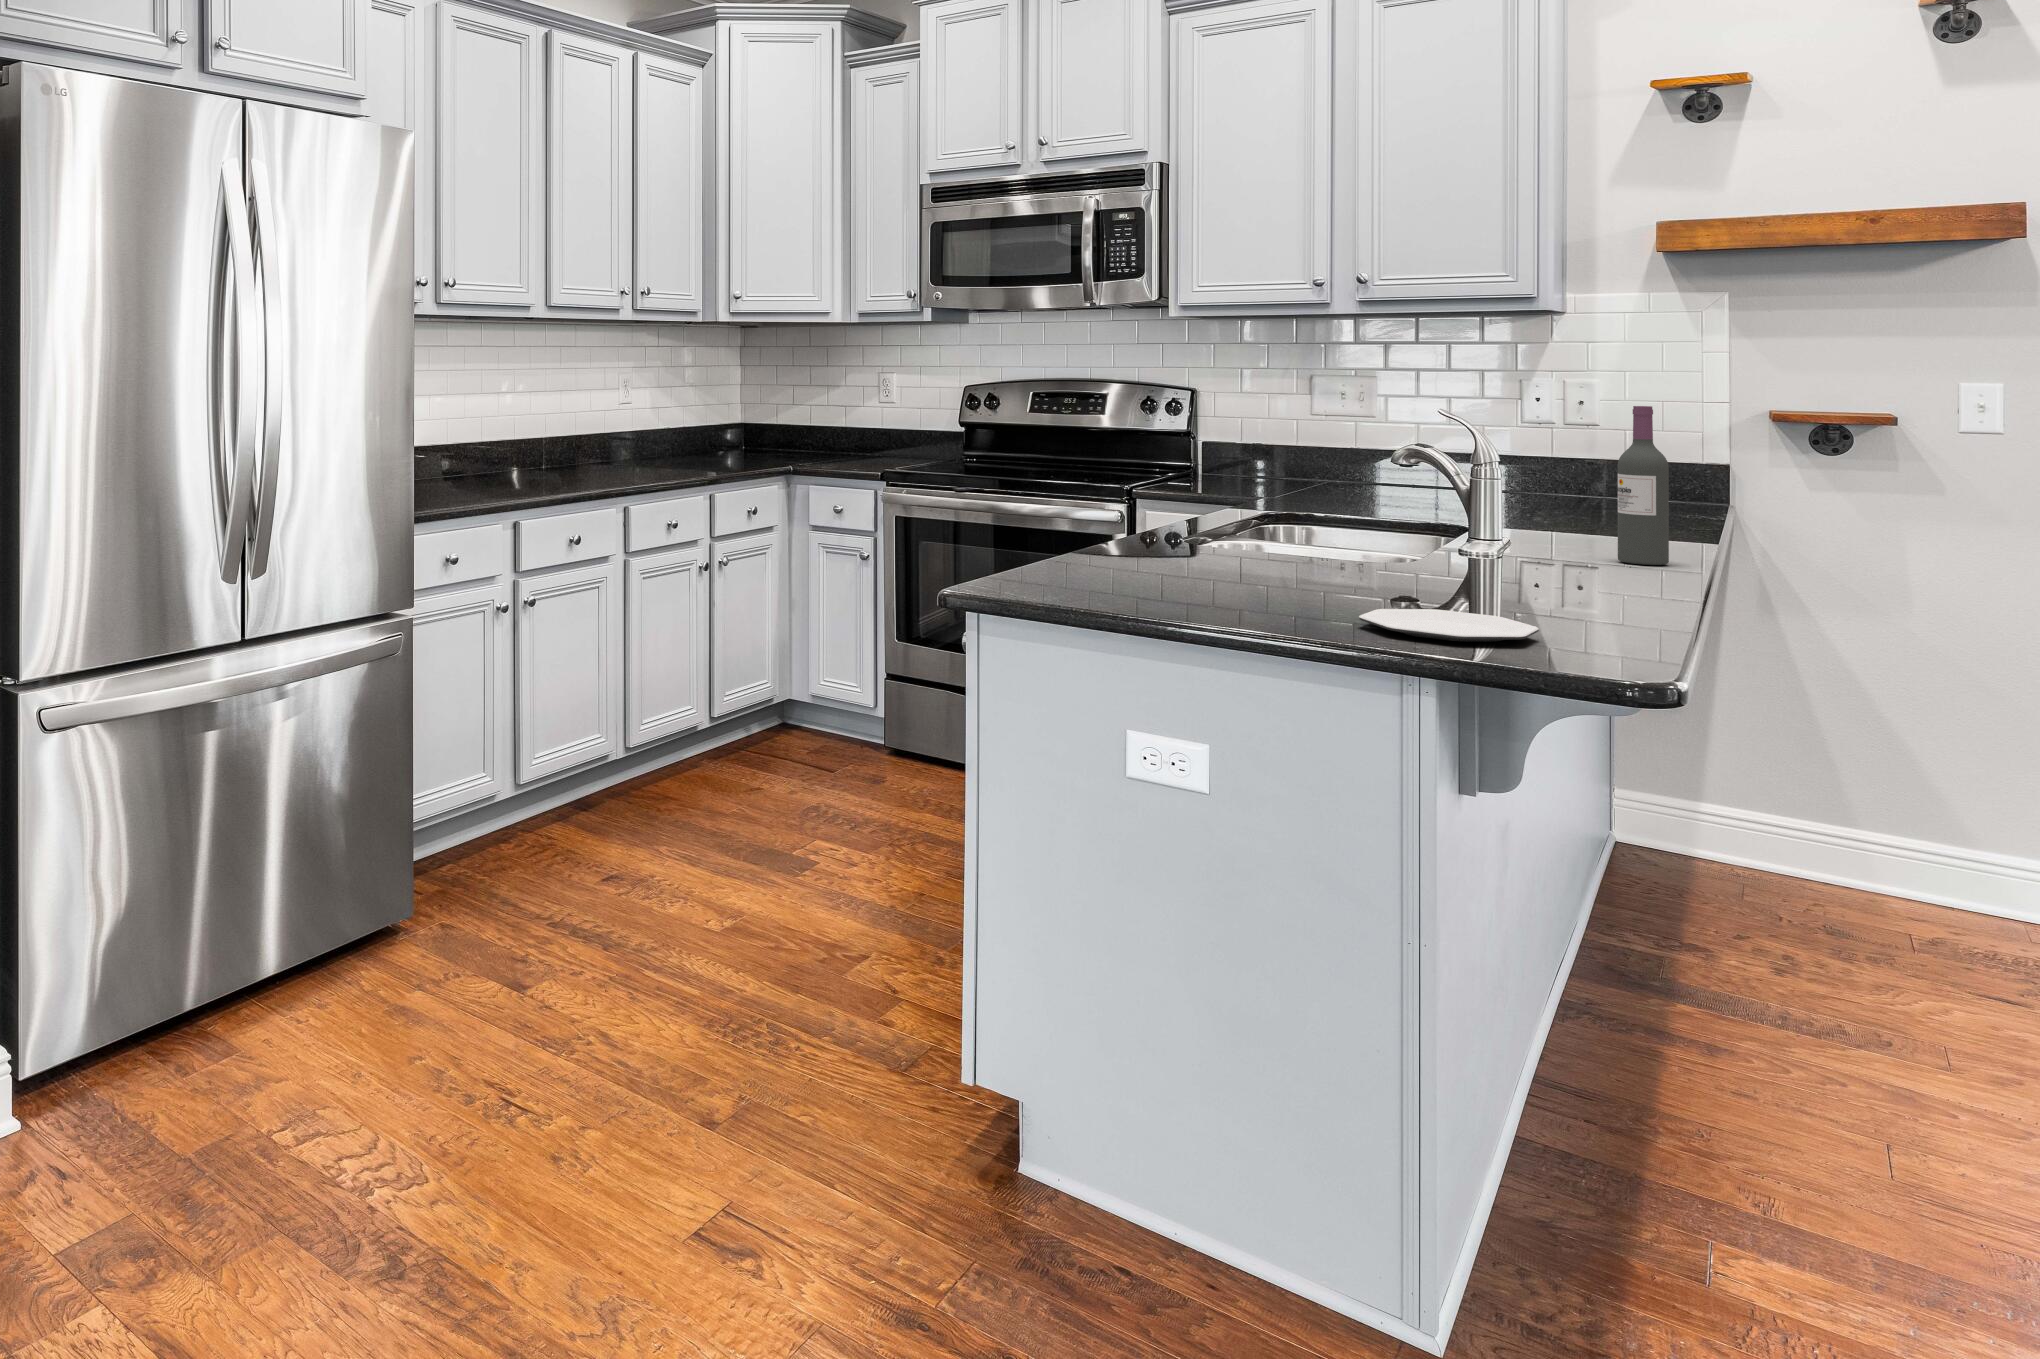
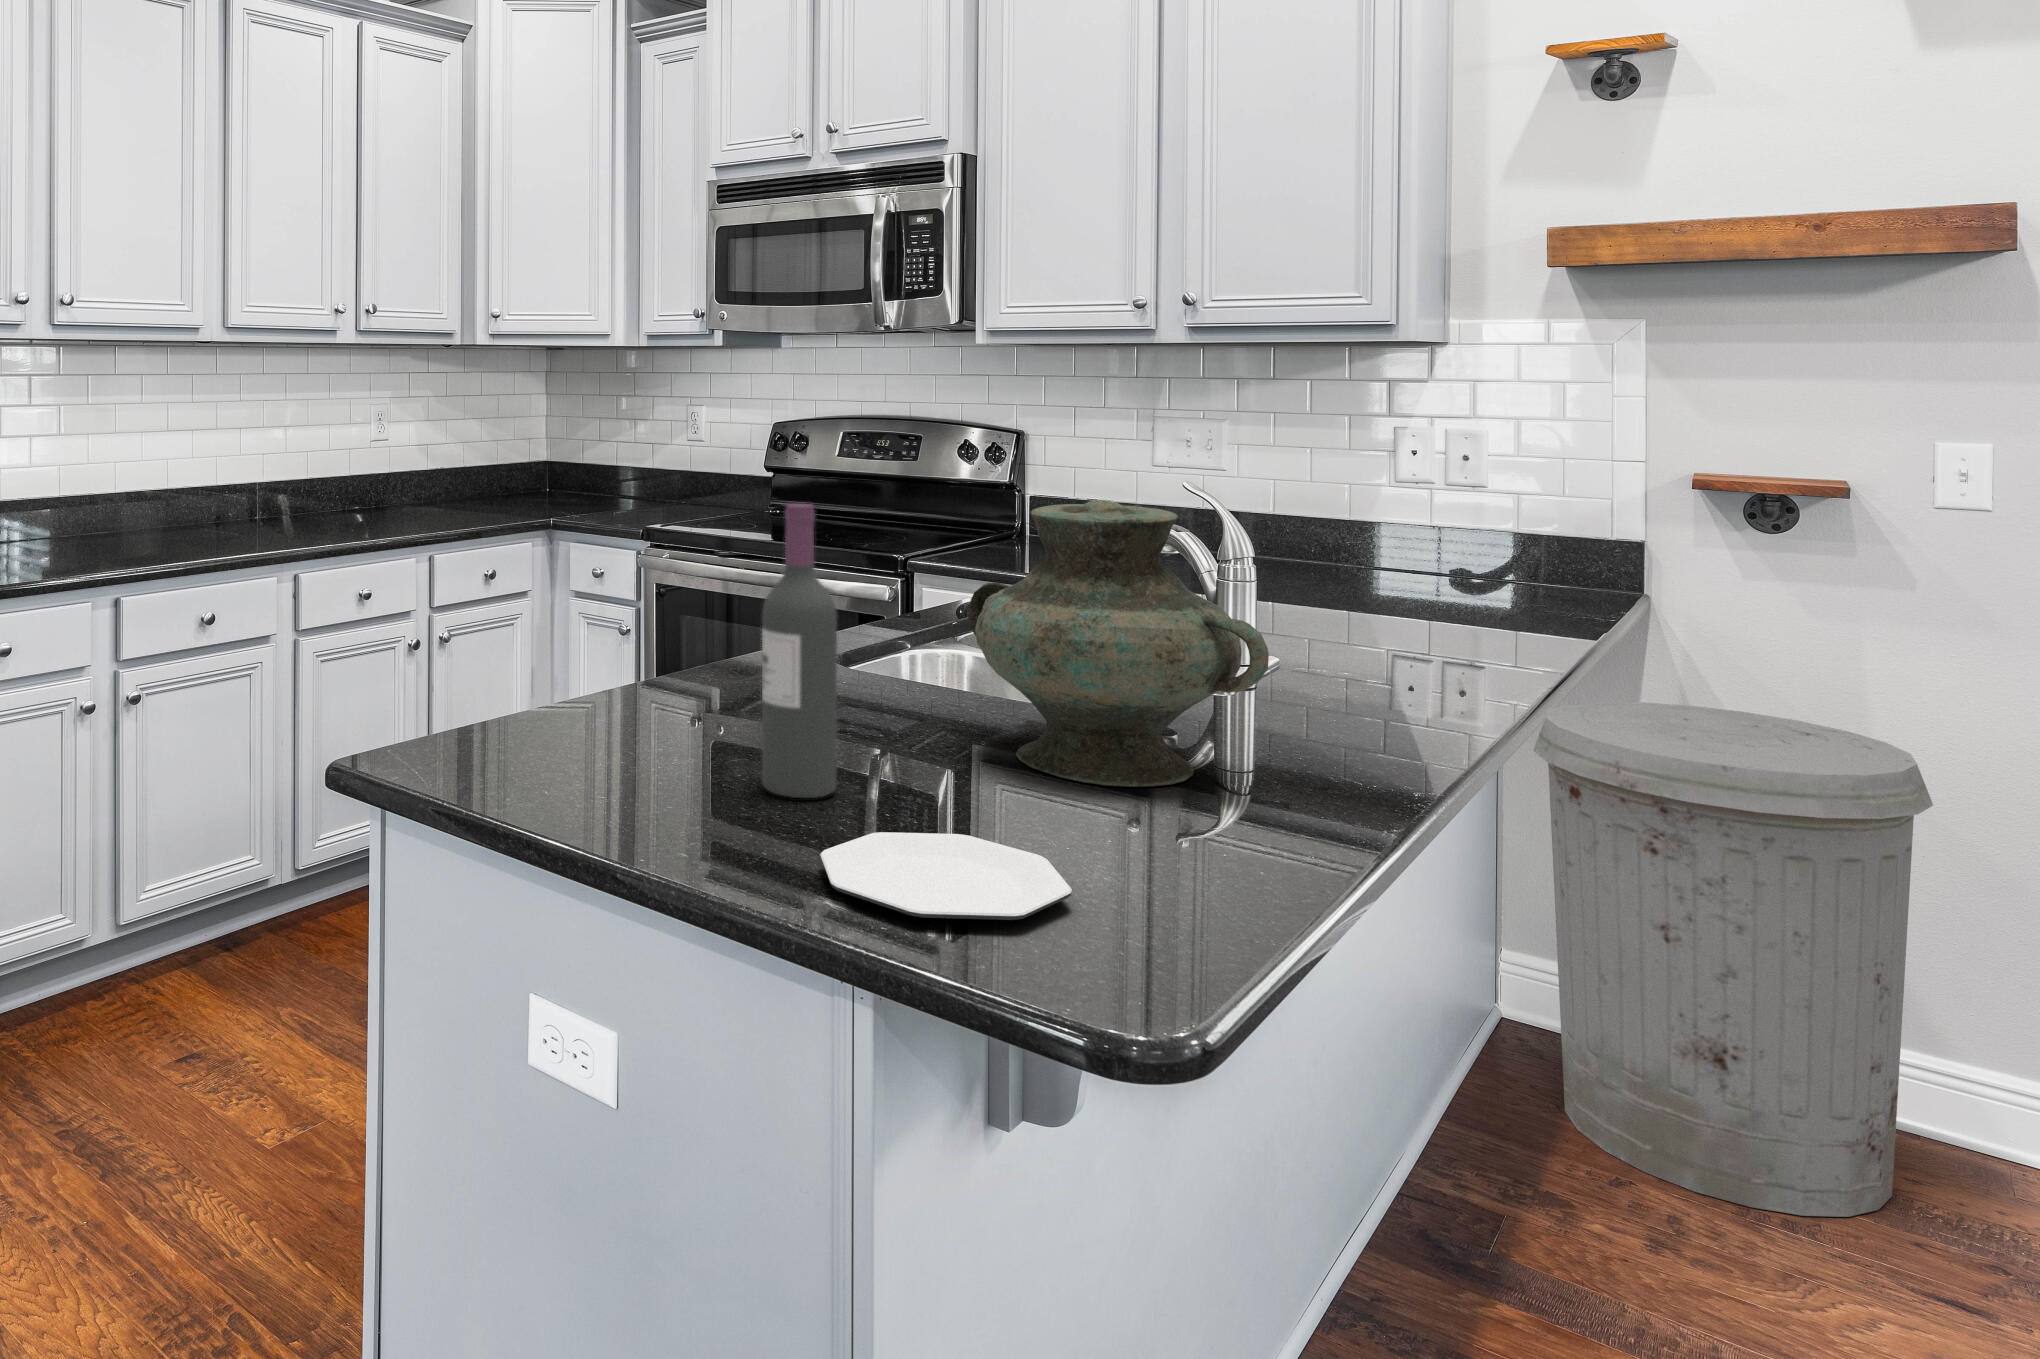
wine bottle: present [1618,406,1669,565] -> present [762,504,837,798]
vase: none [1341,408,1592,597] -> present [968,500,1269,787]
trash can: none [1651,588,1964,952] -> present [1533,702,1933,1217]

